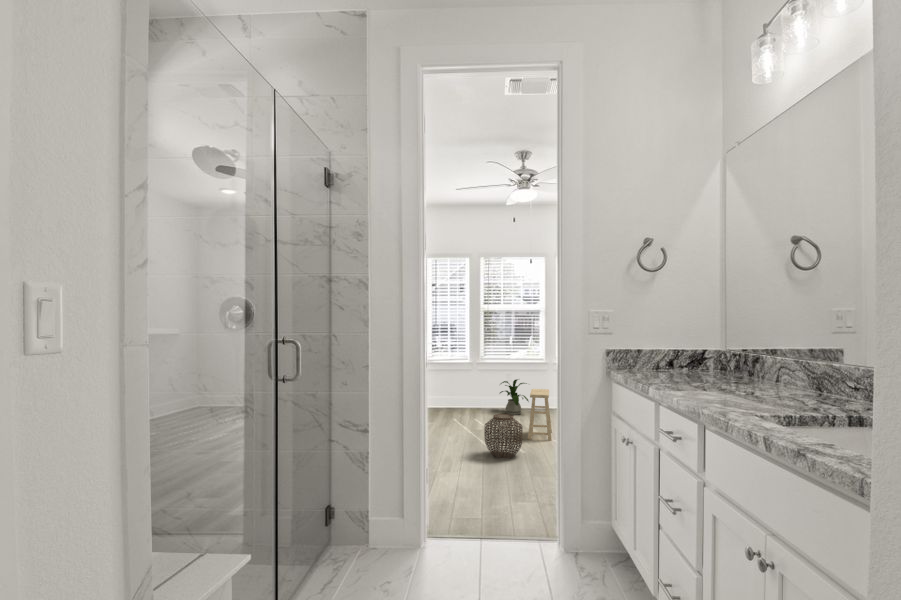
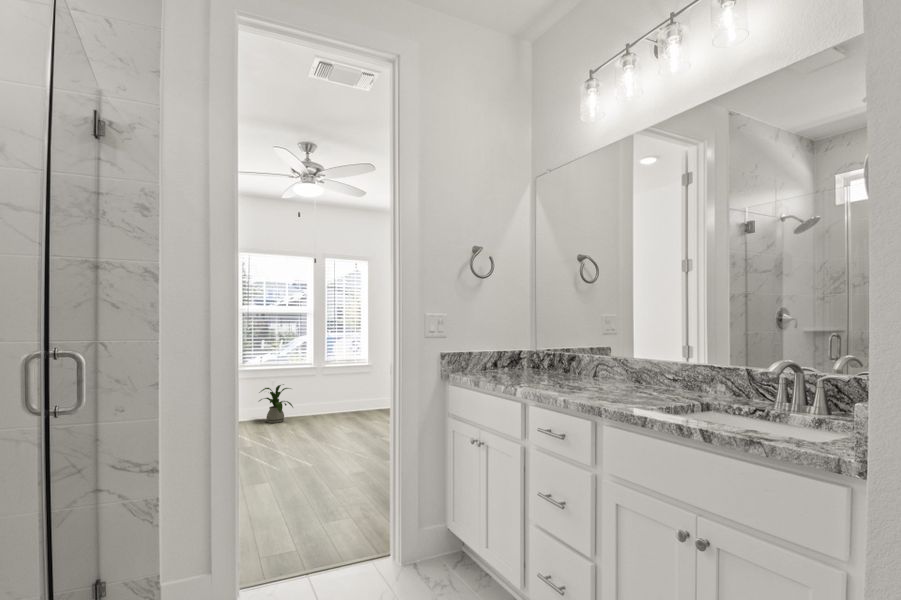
footstool: present [528,389,552,441] -> none [301,393,328,449]
woven basket: present [484,414,523,458] -> none [262,425,306,474]

